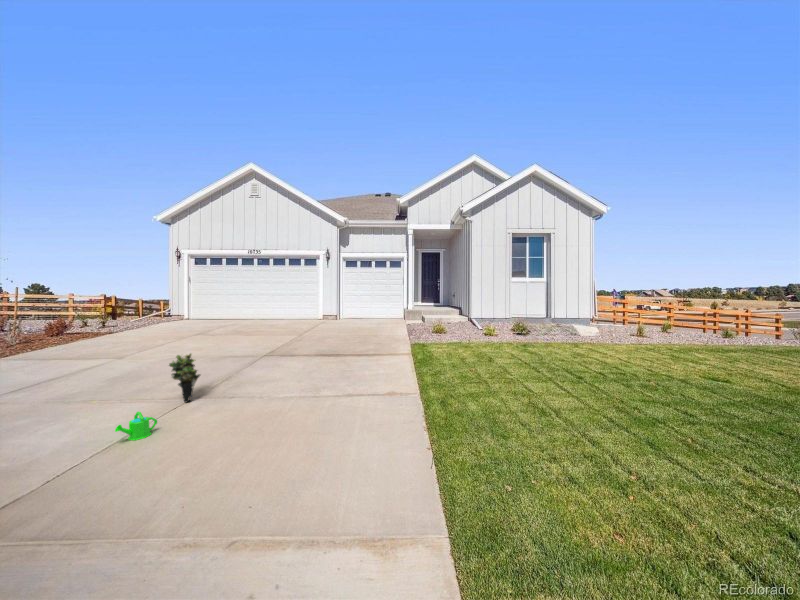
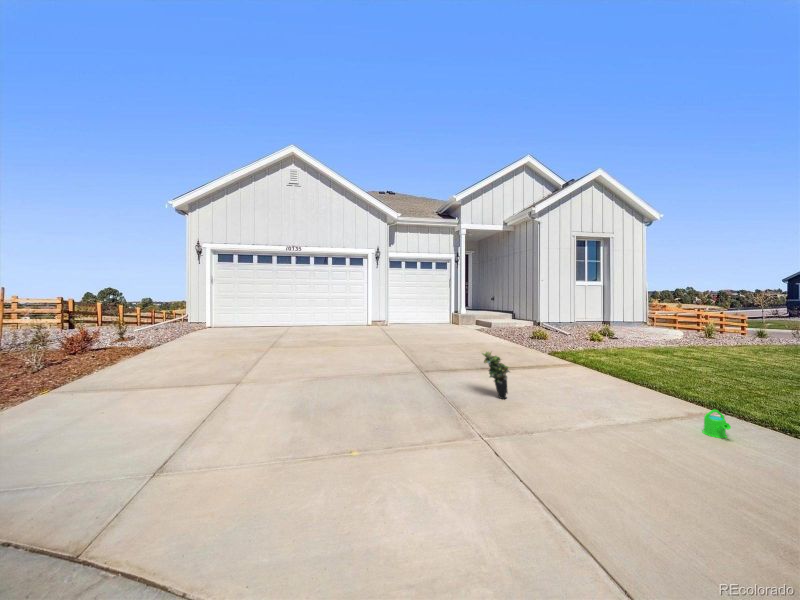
watering can: present [115,412,157,440] -> present [702,409,731,438]

